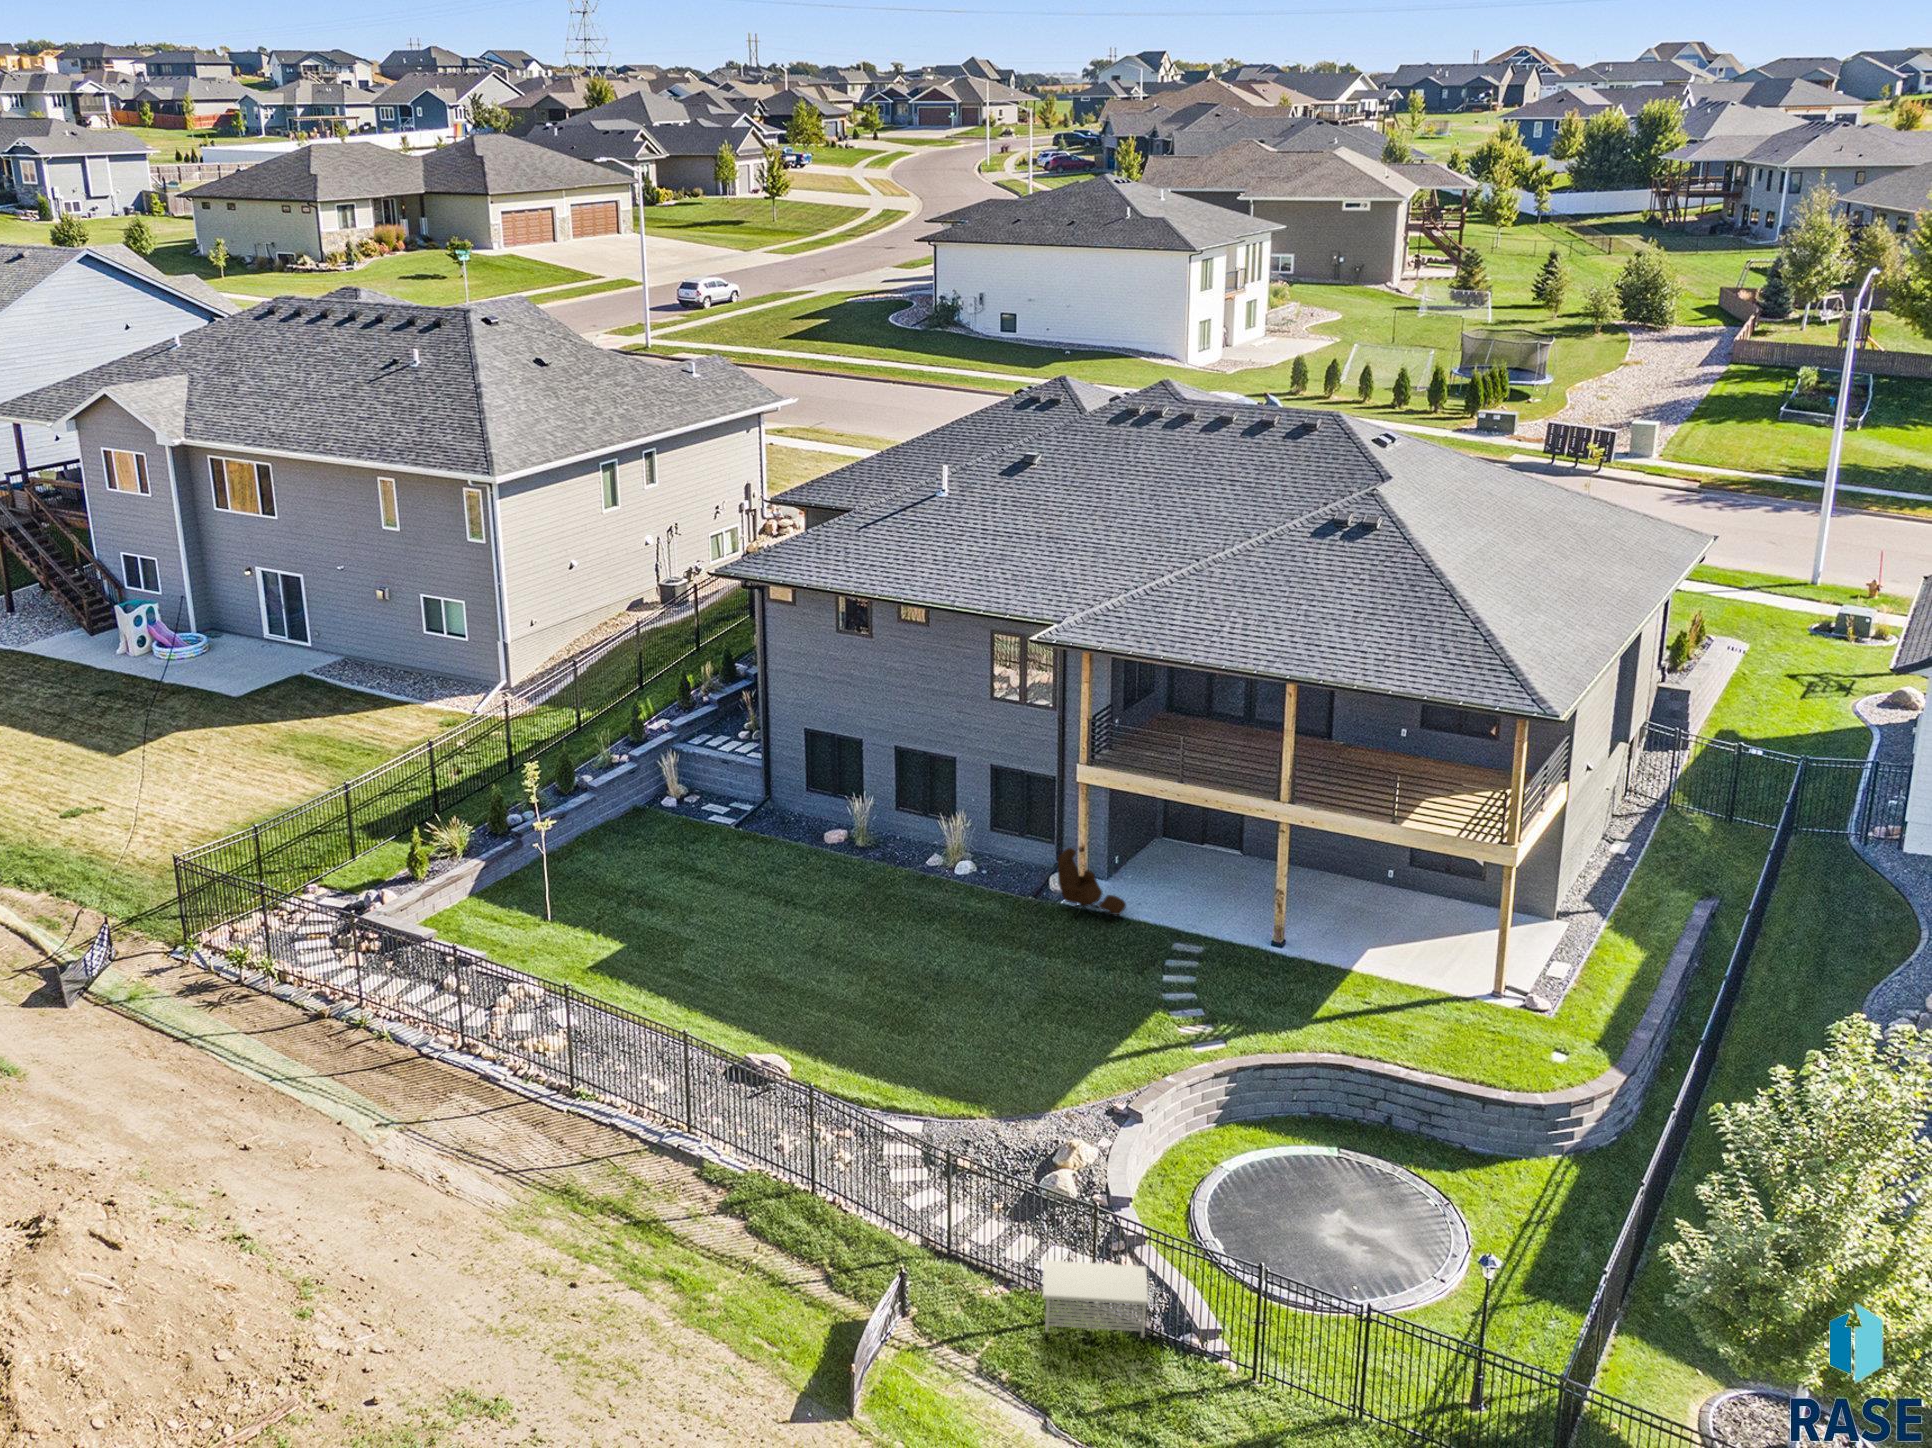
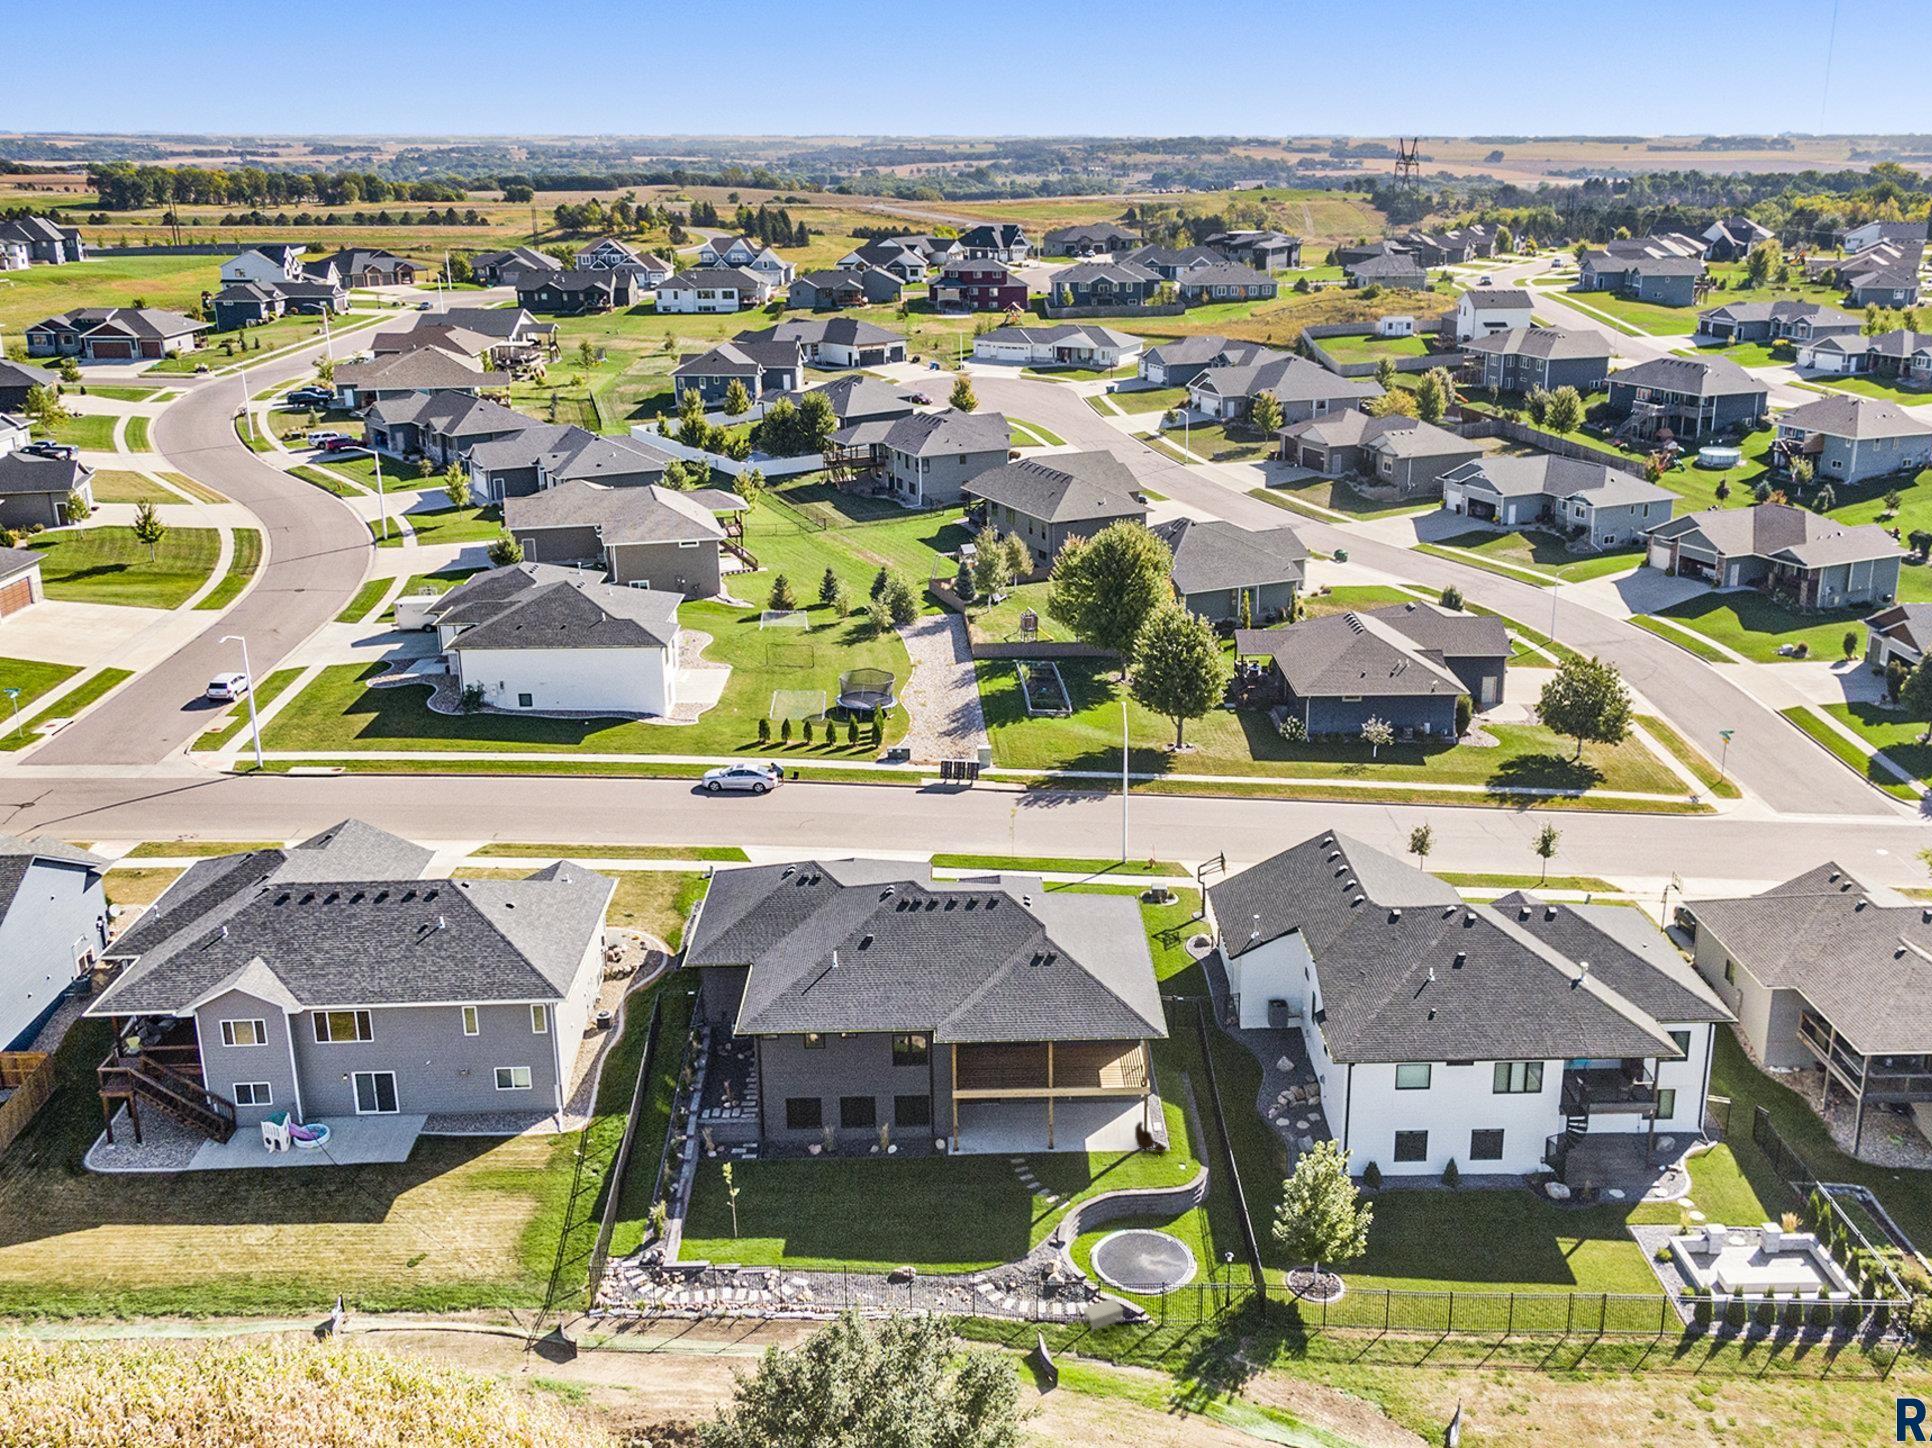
lounge chair: present [1058,848,1126,921] -> present [1135,1122,1165,1153]

